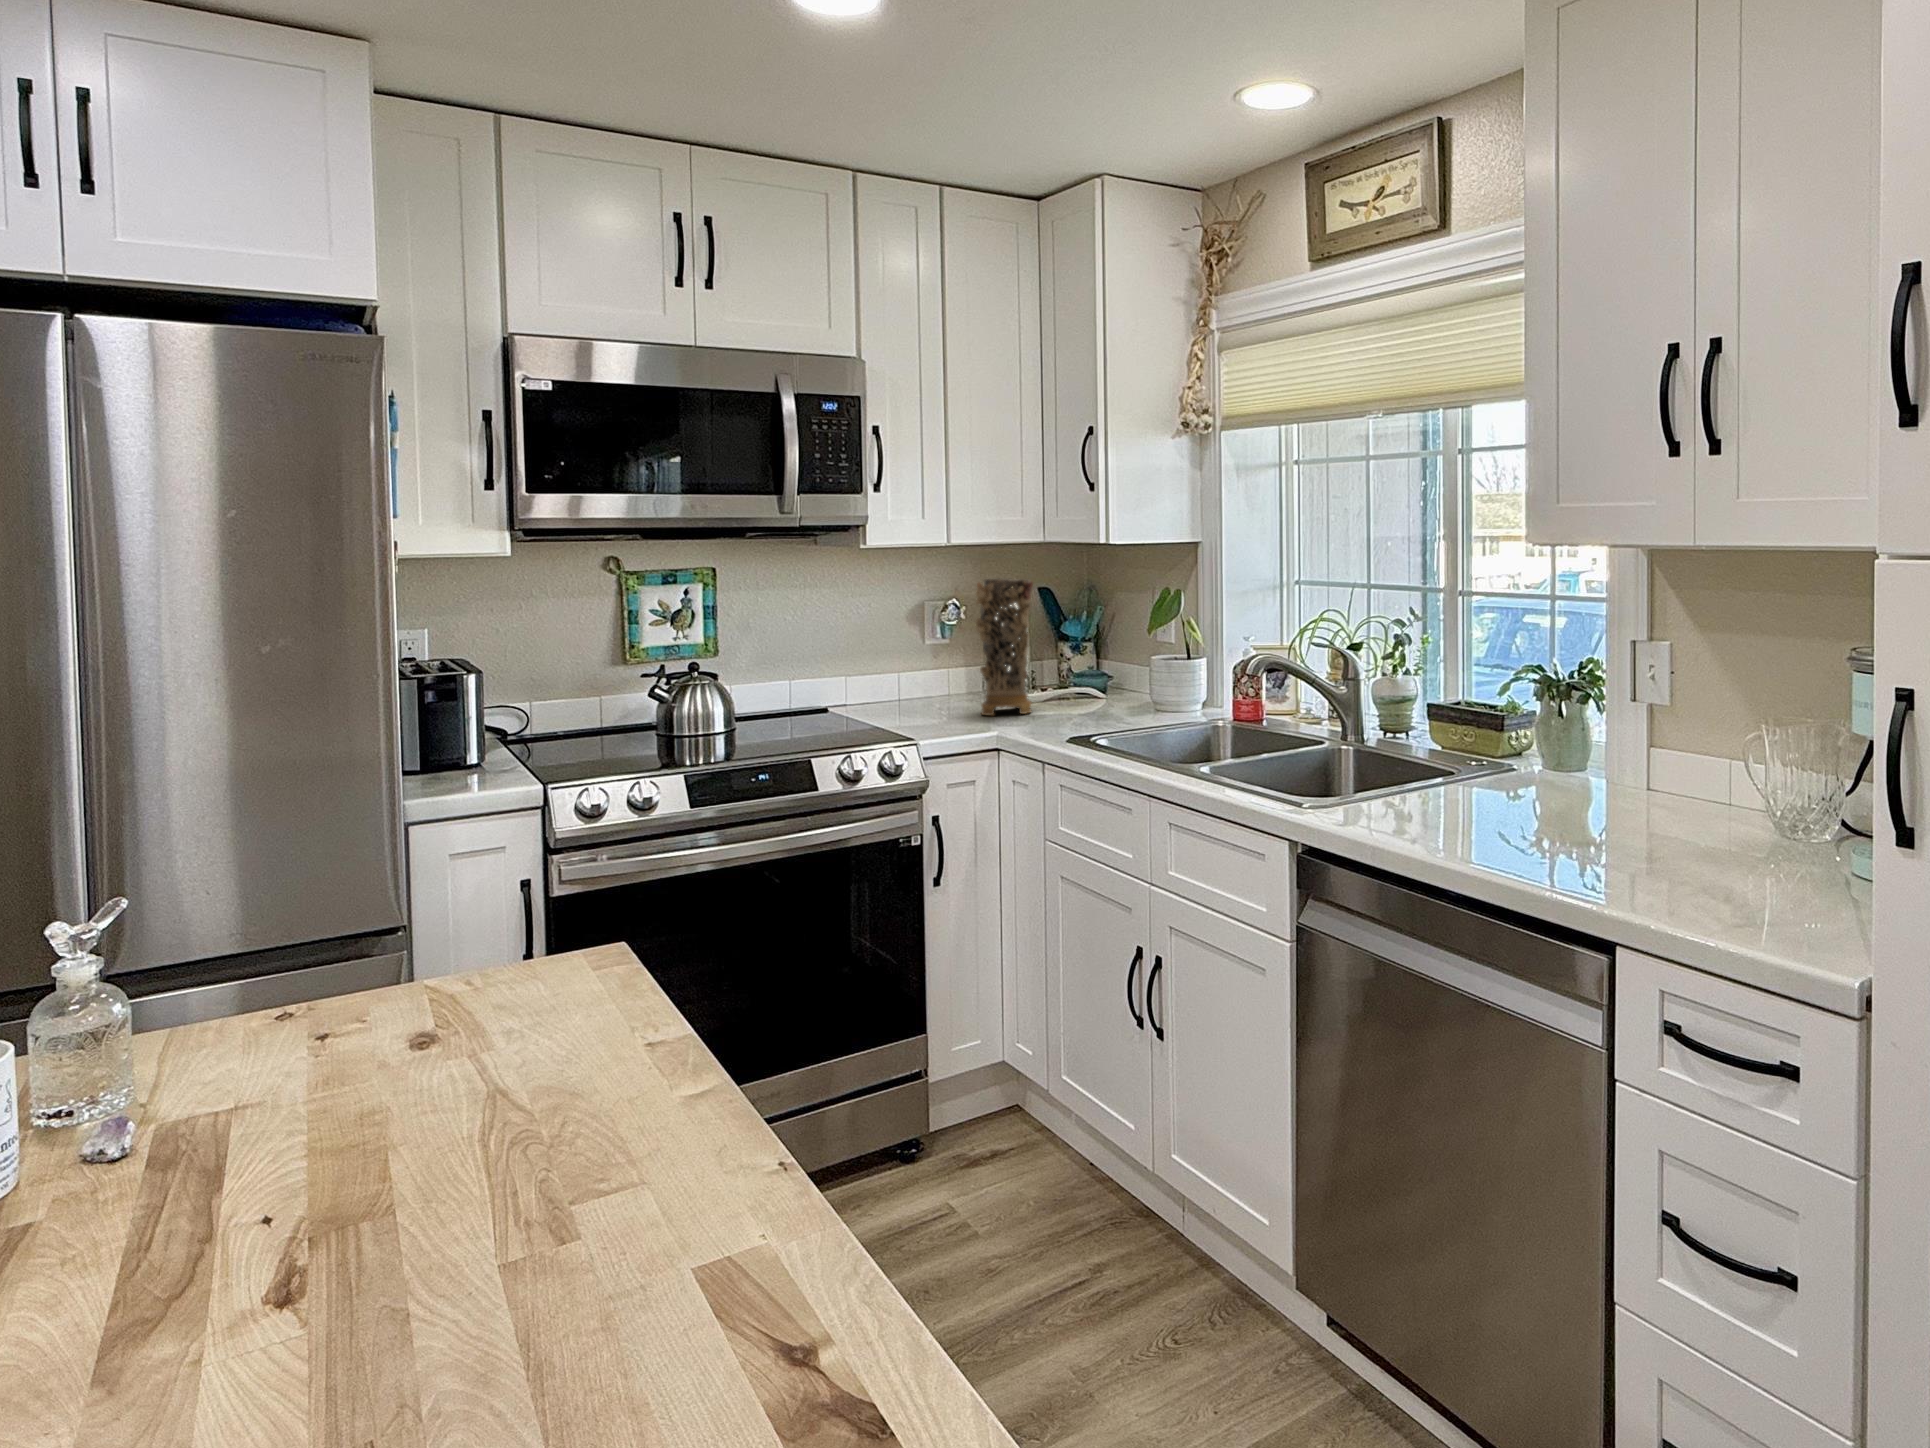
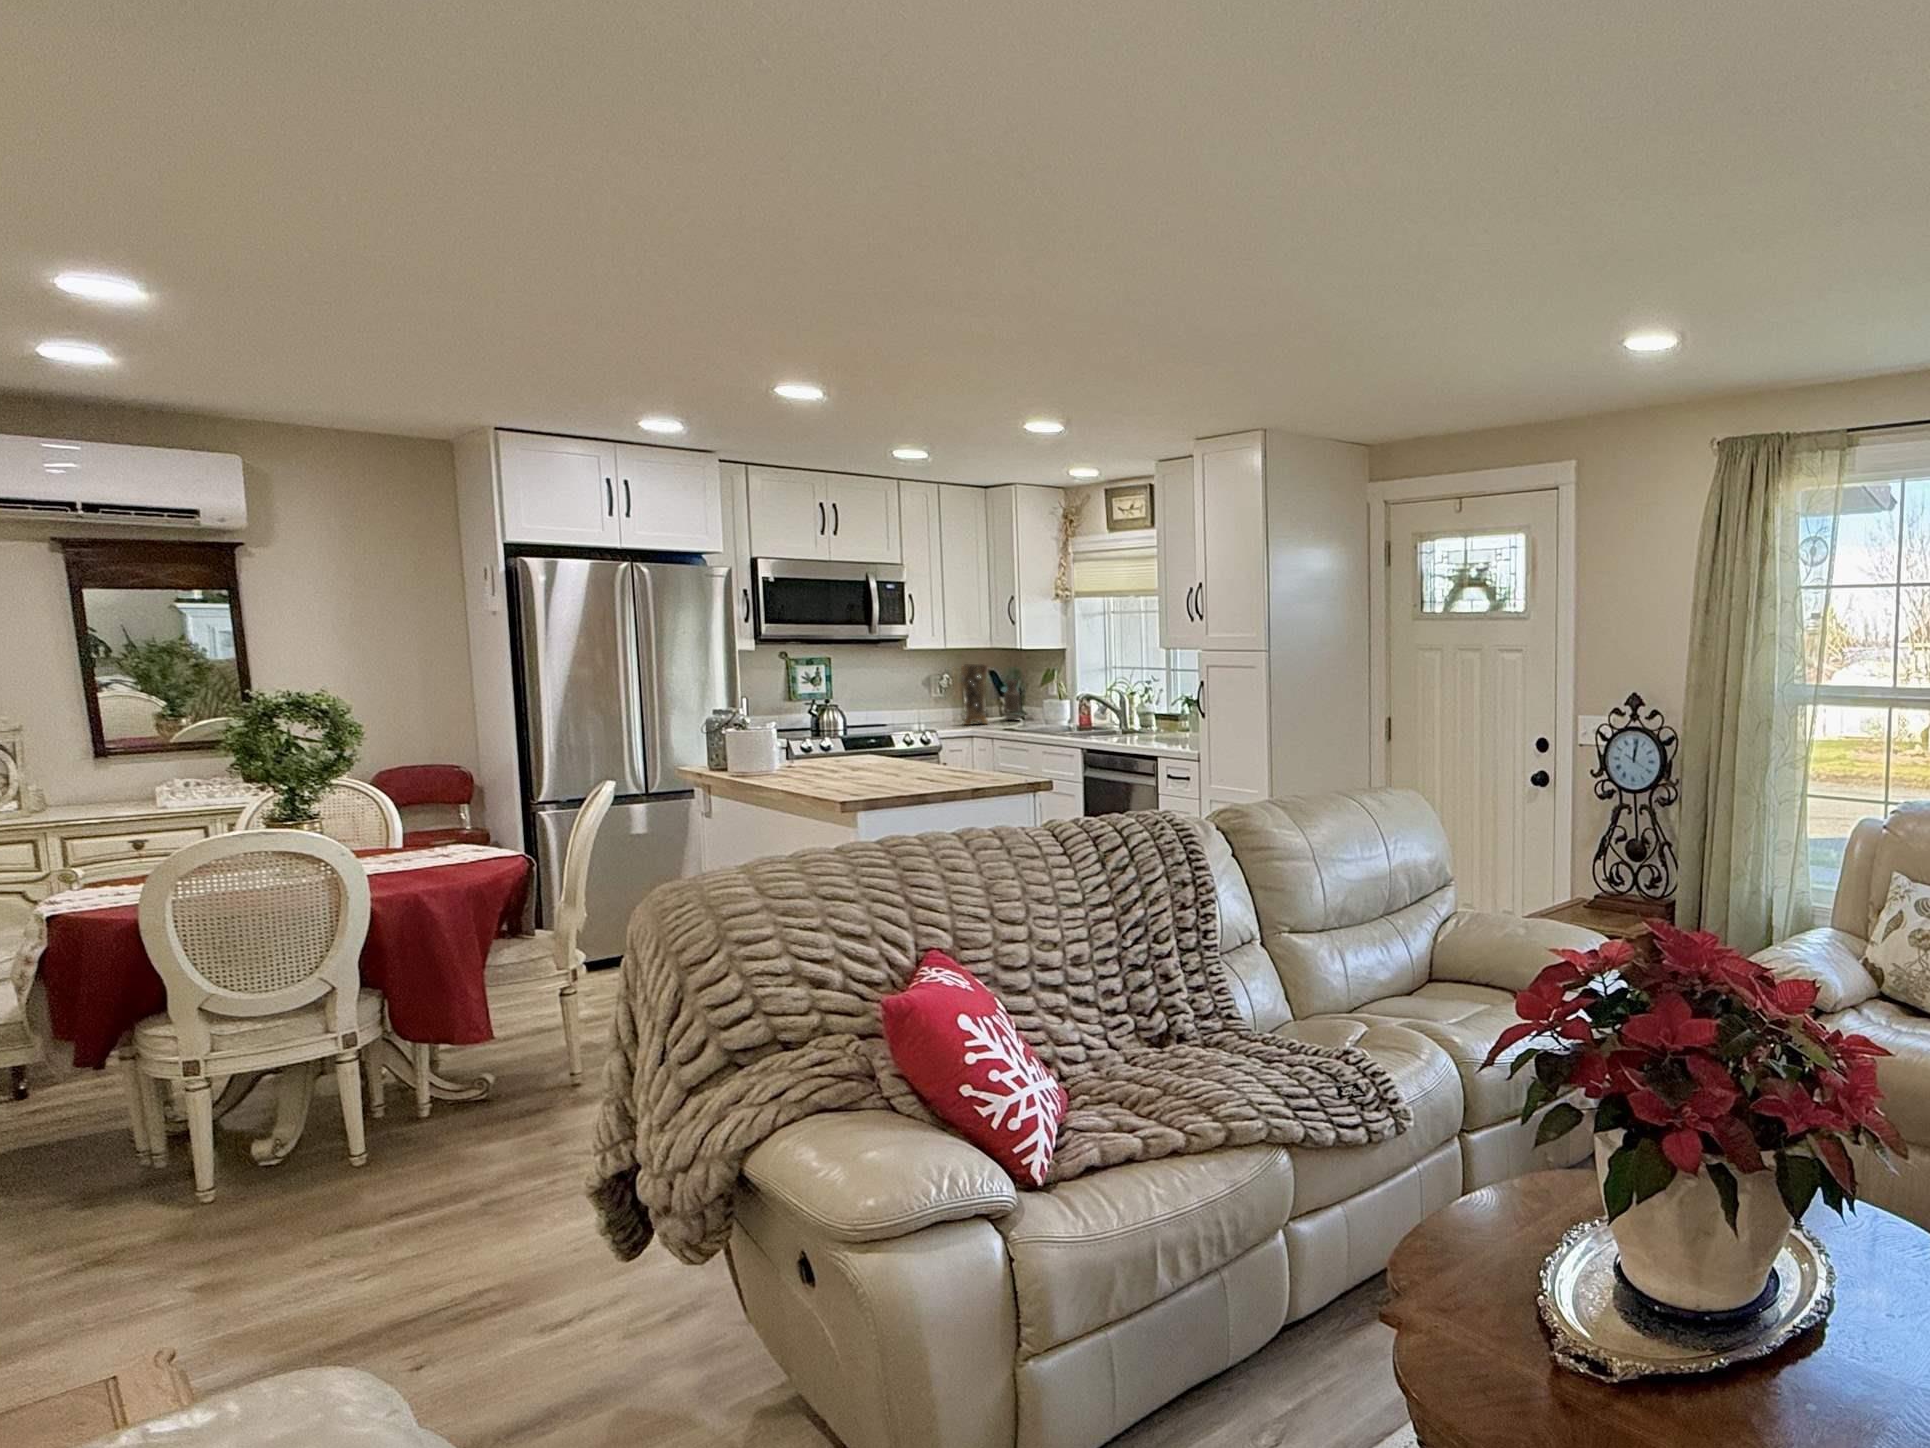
bottle: none [1066,608,1100,697] -> present [1004,679,1021,720]

